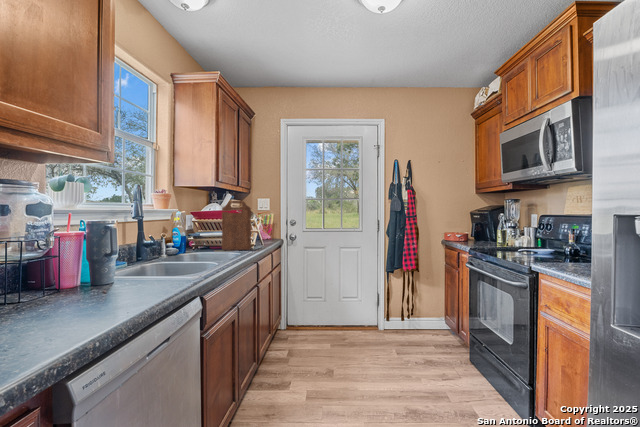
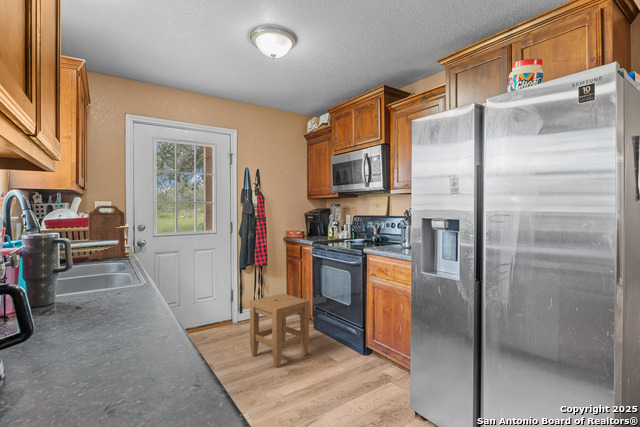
stool: none [375,308,448,401] -> present [250,294,309,368]

